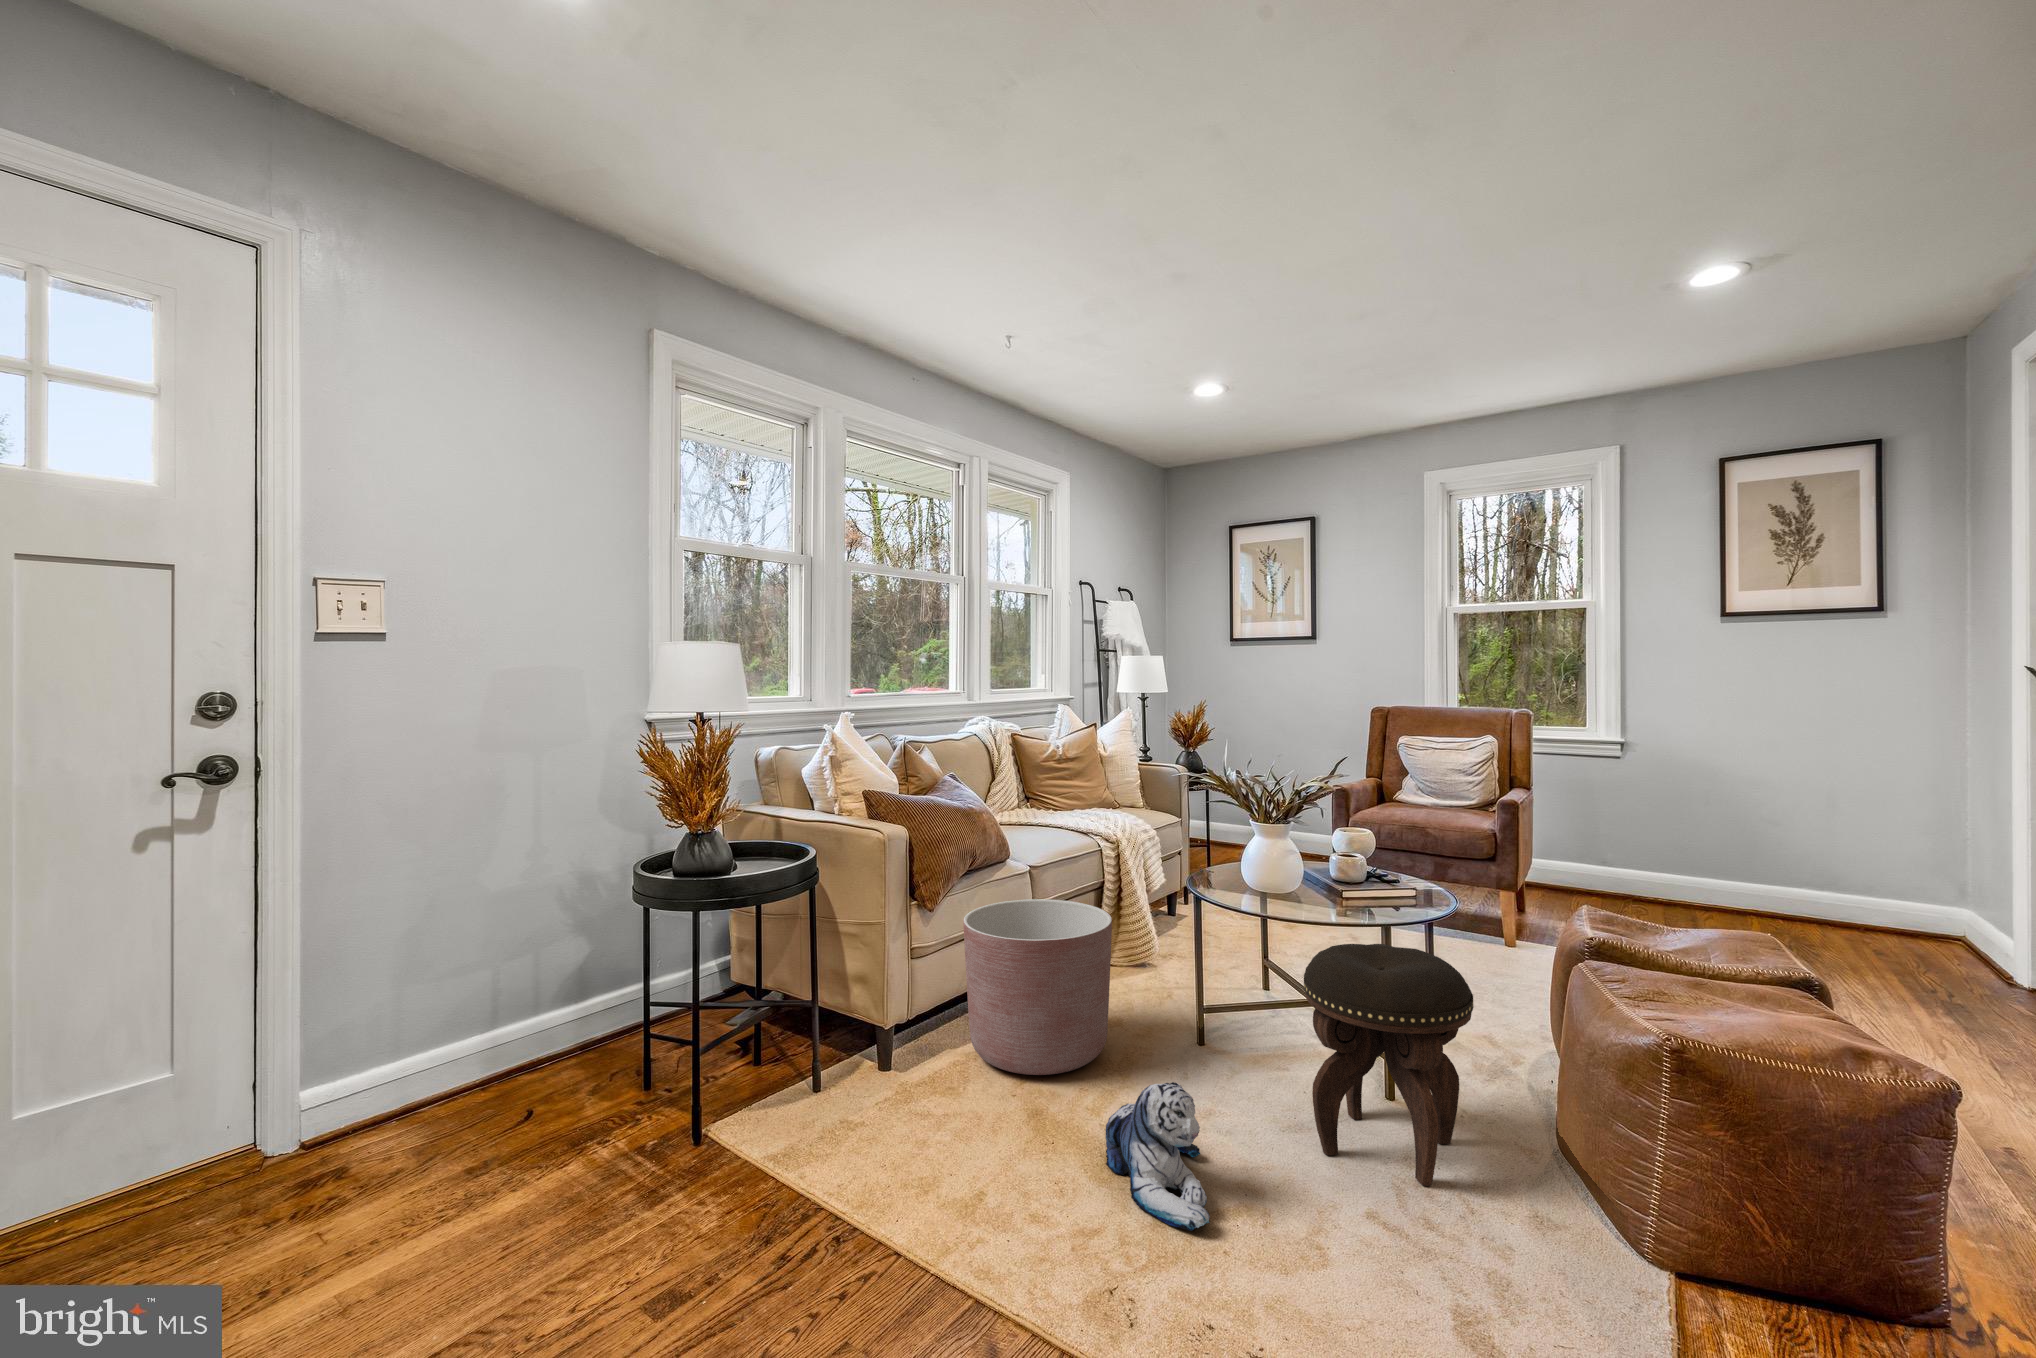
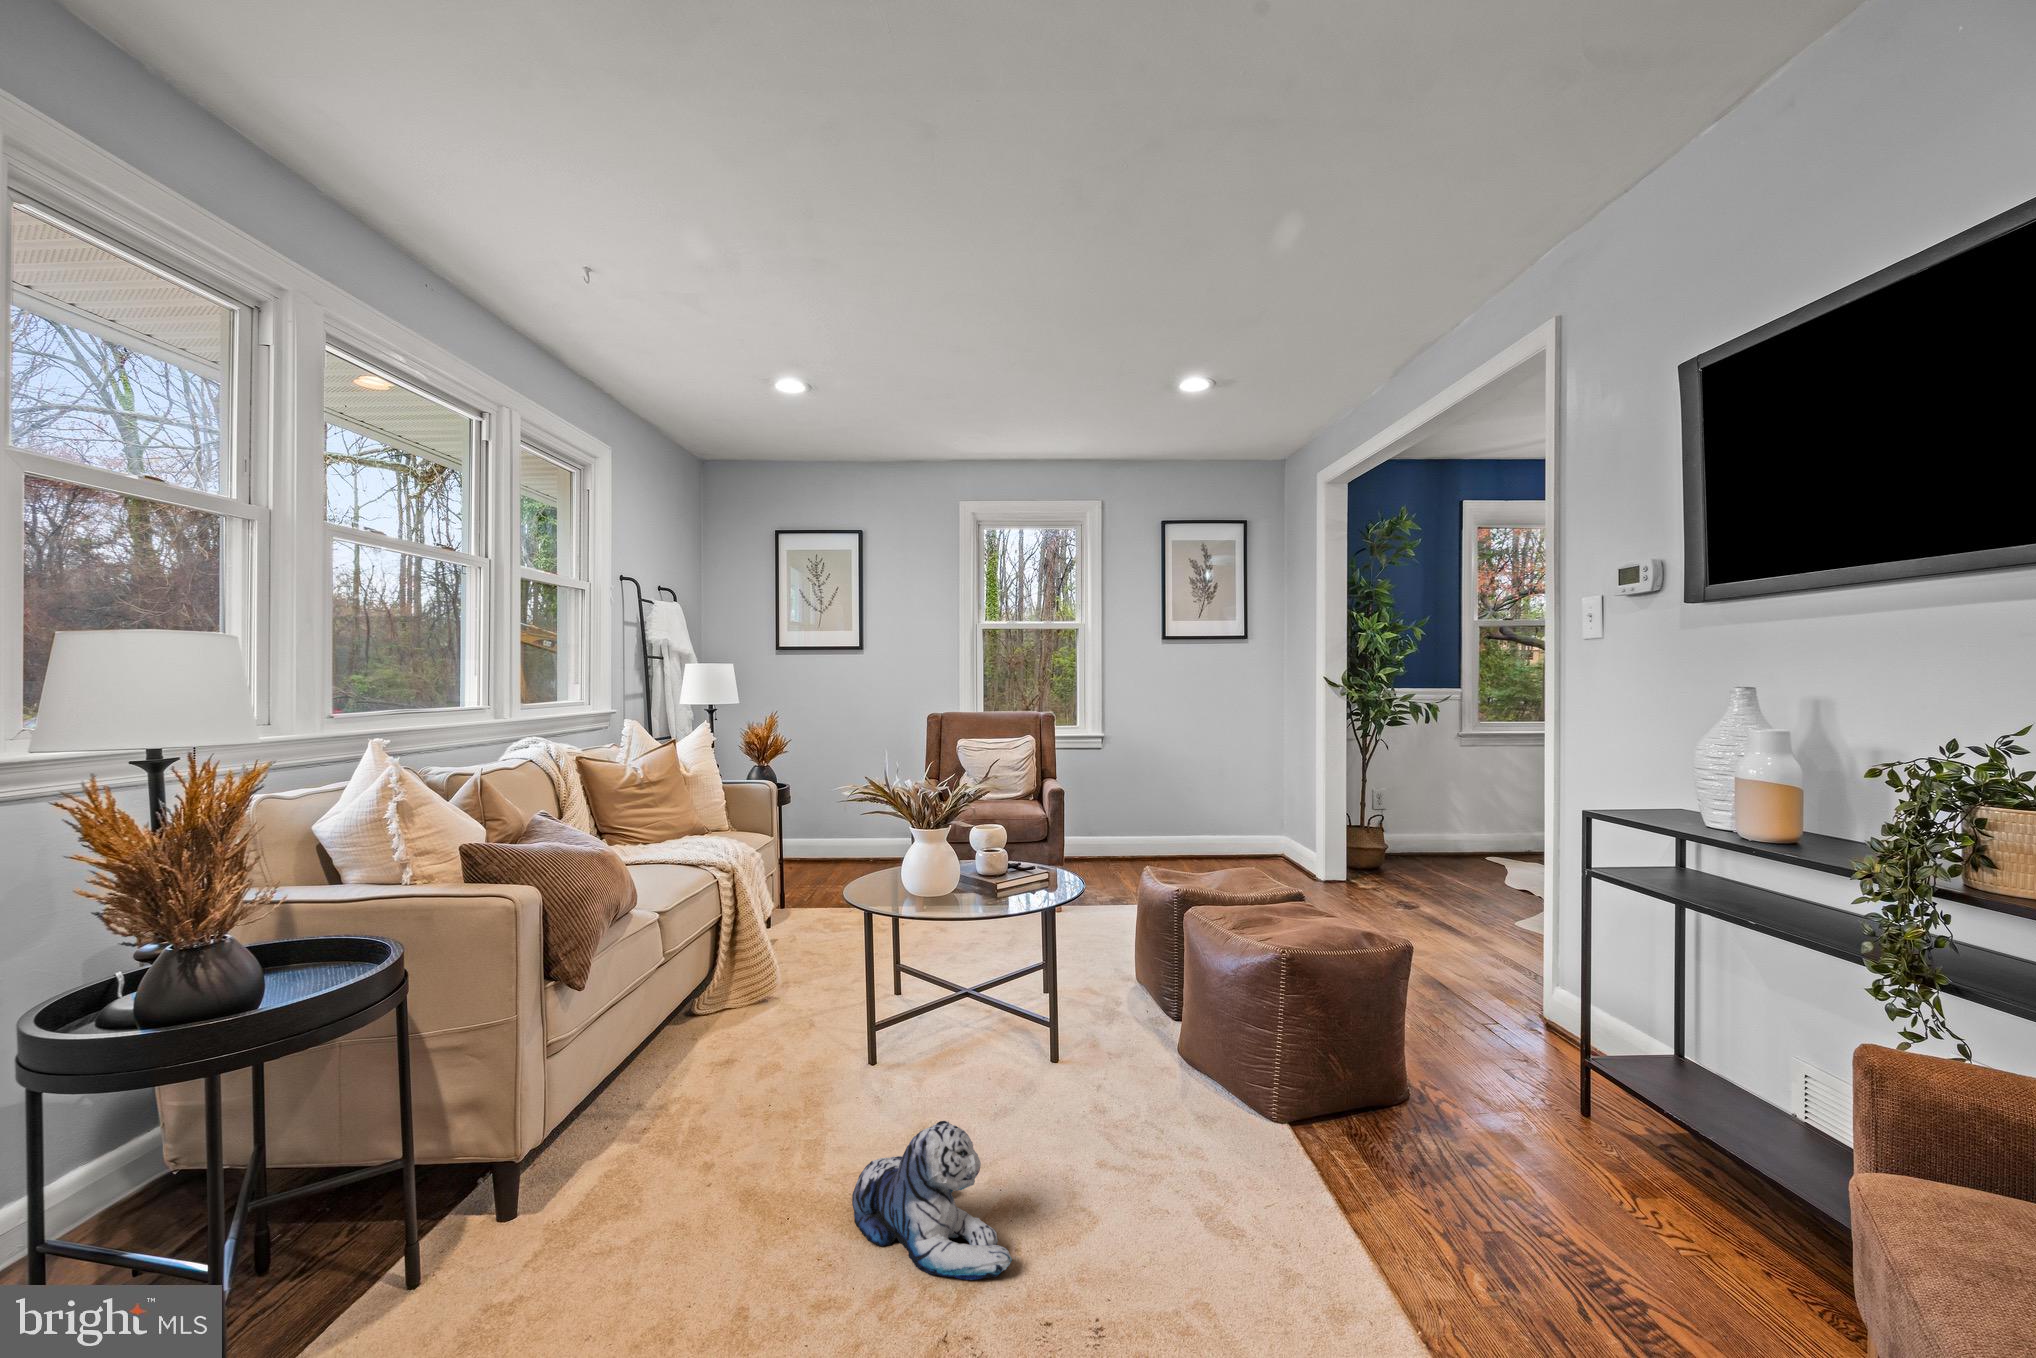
planter: present [963,899,1112,1075] -> none [604,945,796,1171]
footstool: present [1304,944,1473,1186] -> none [1021,929,1166,1145]

